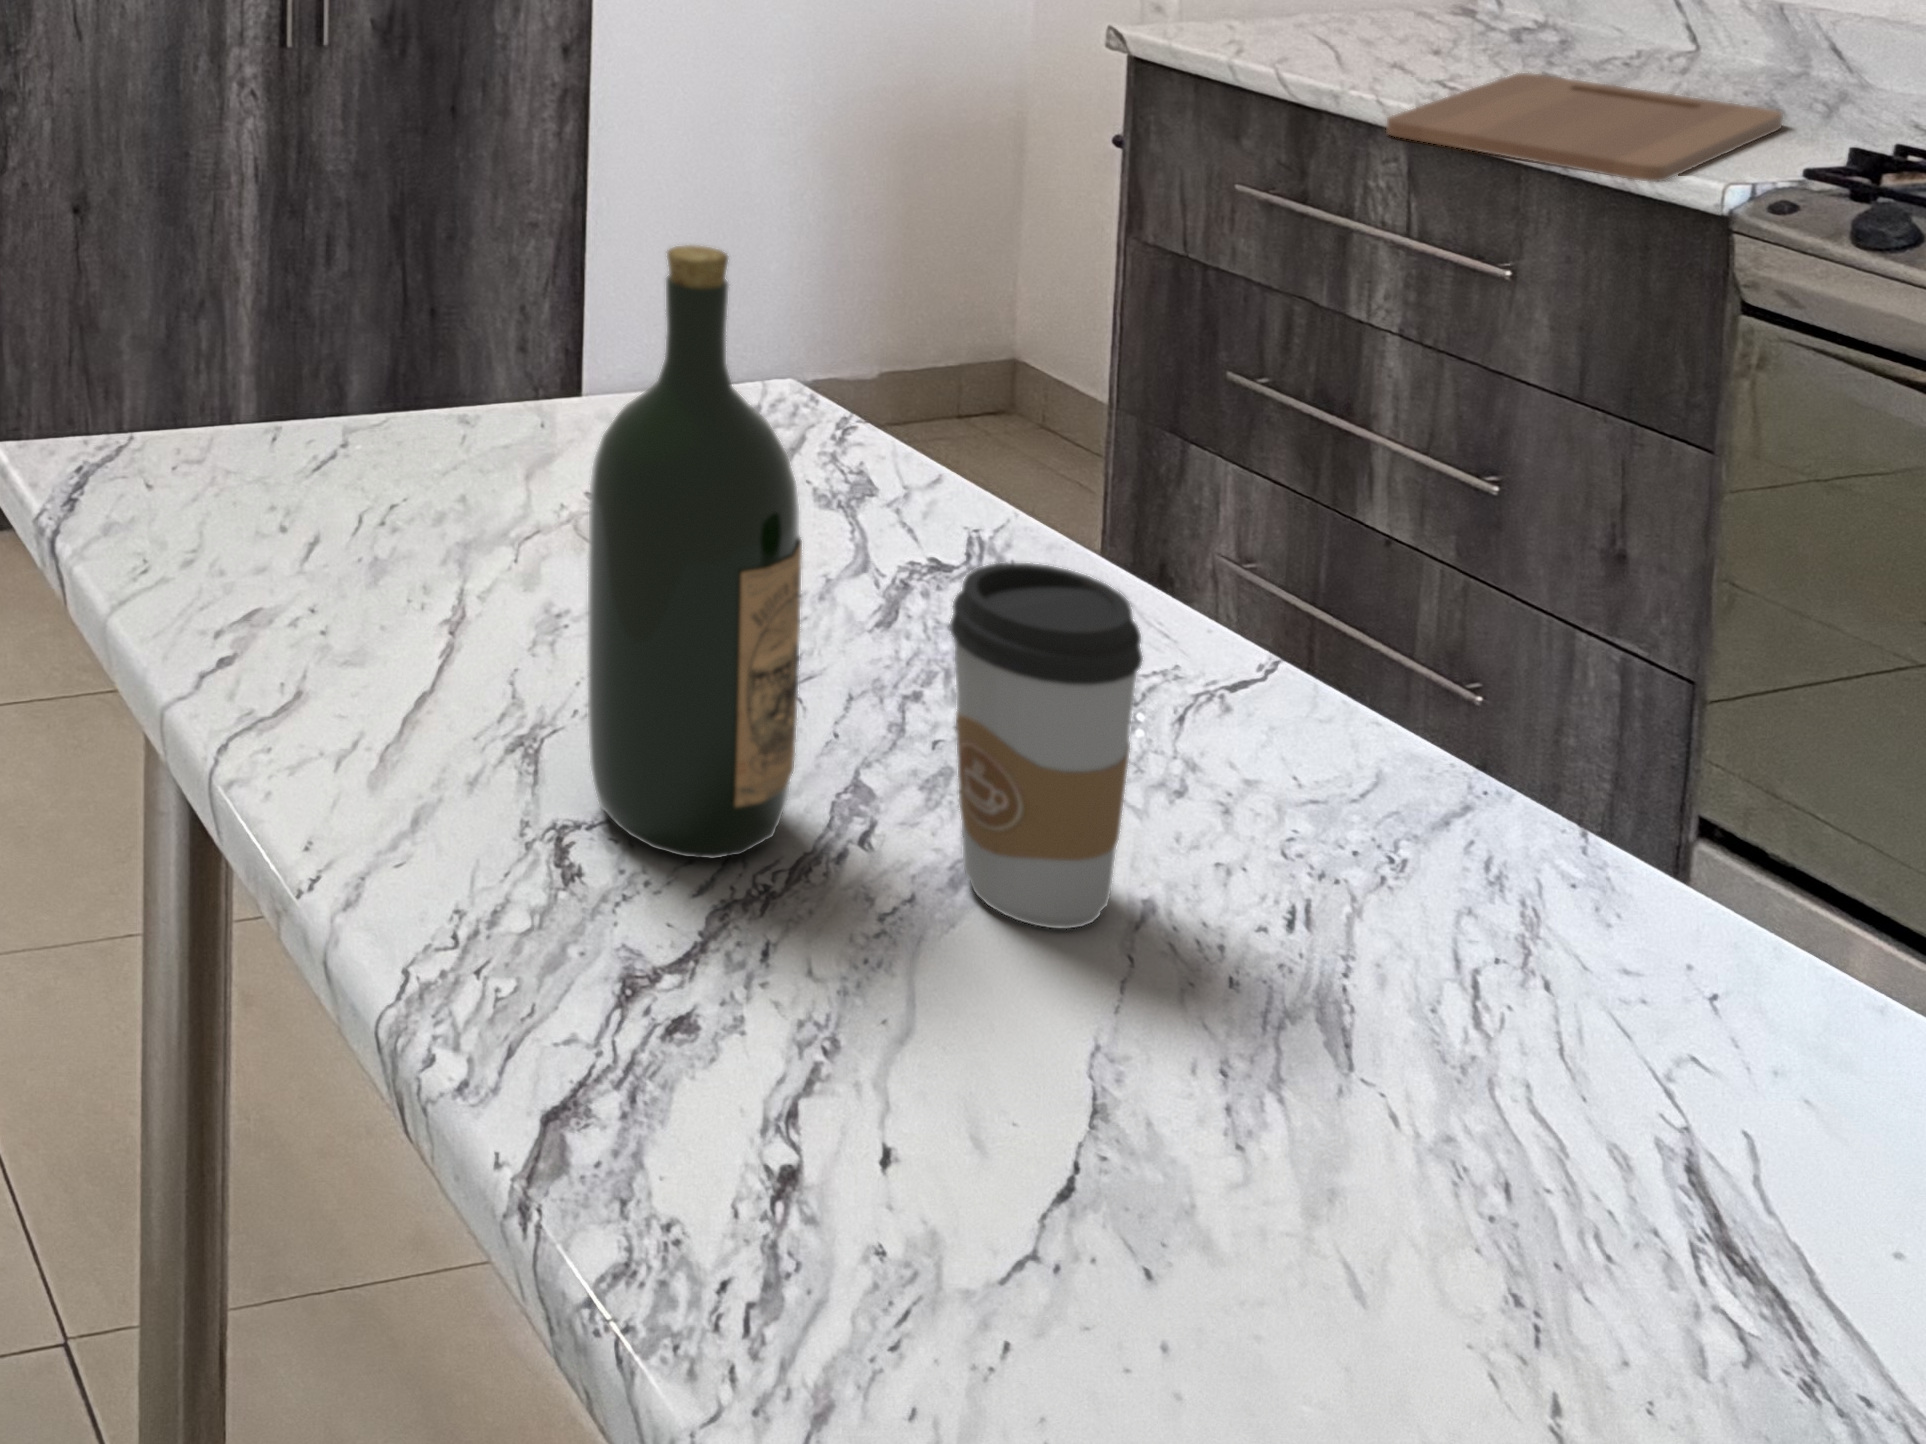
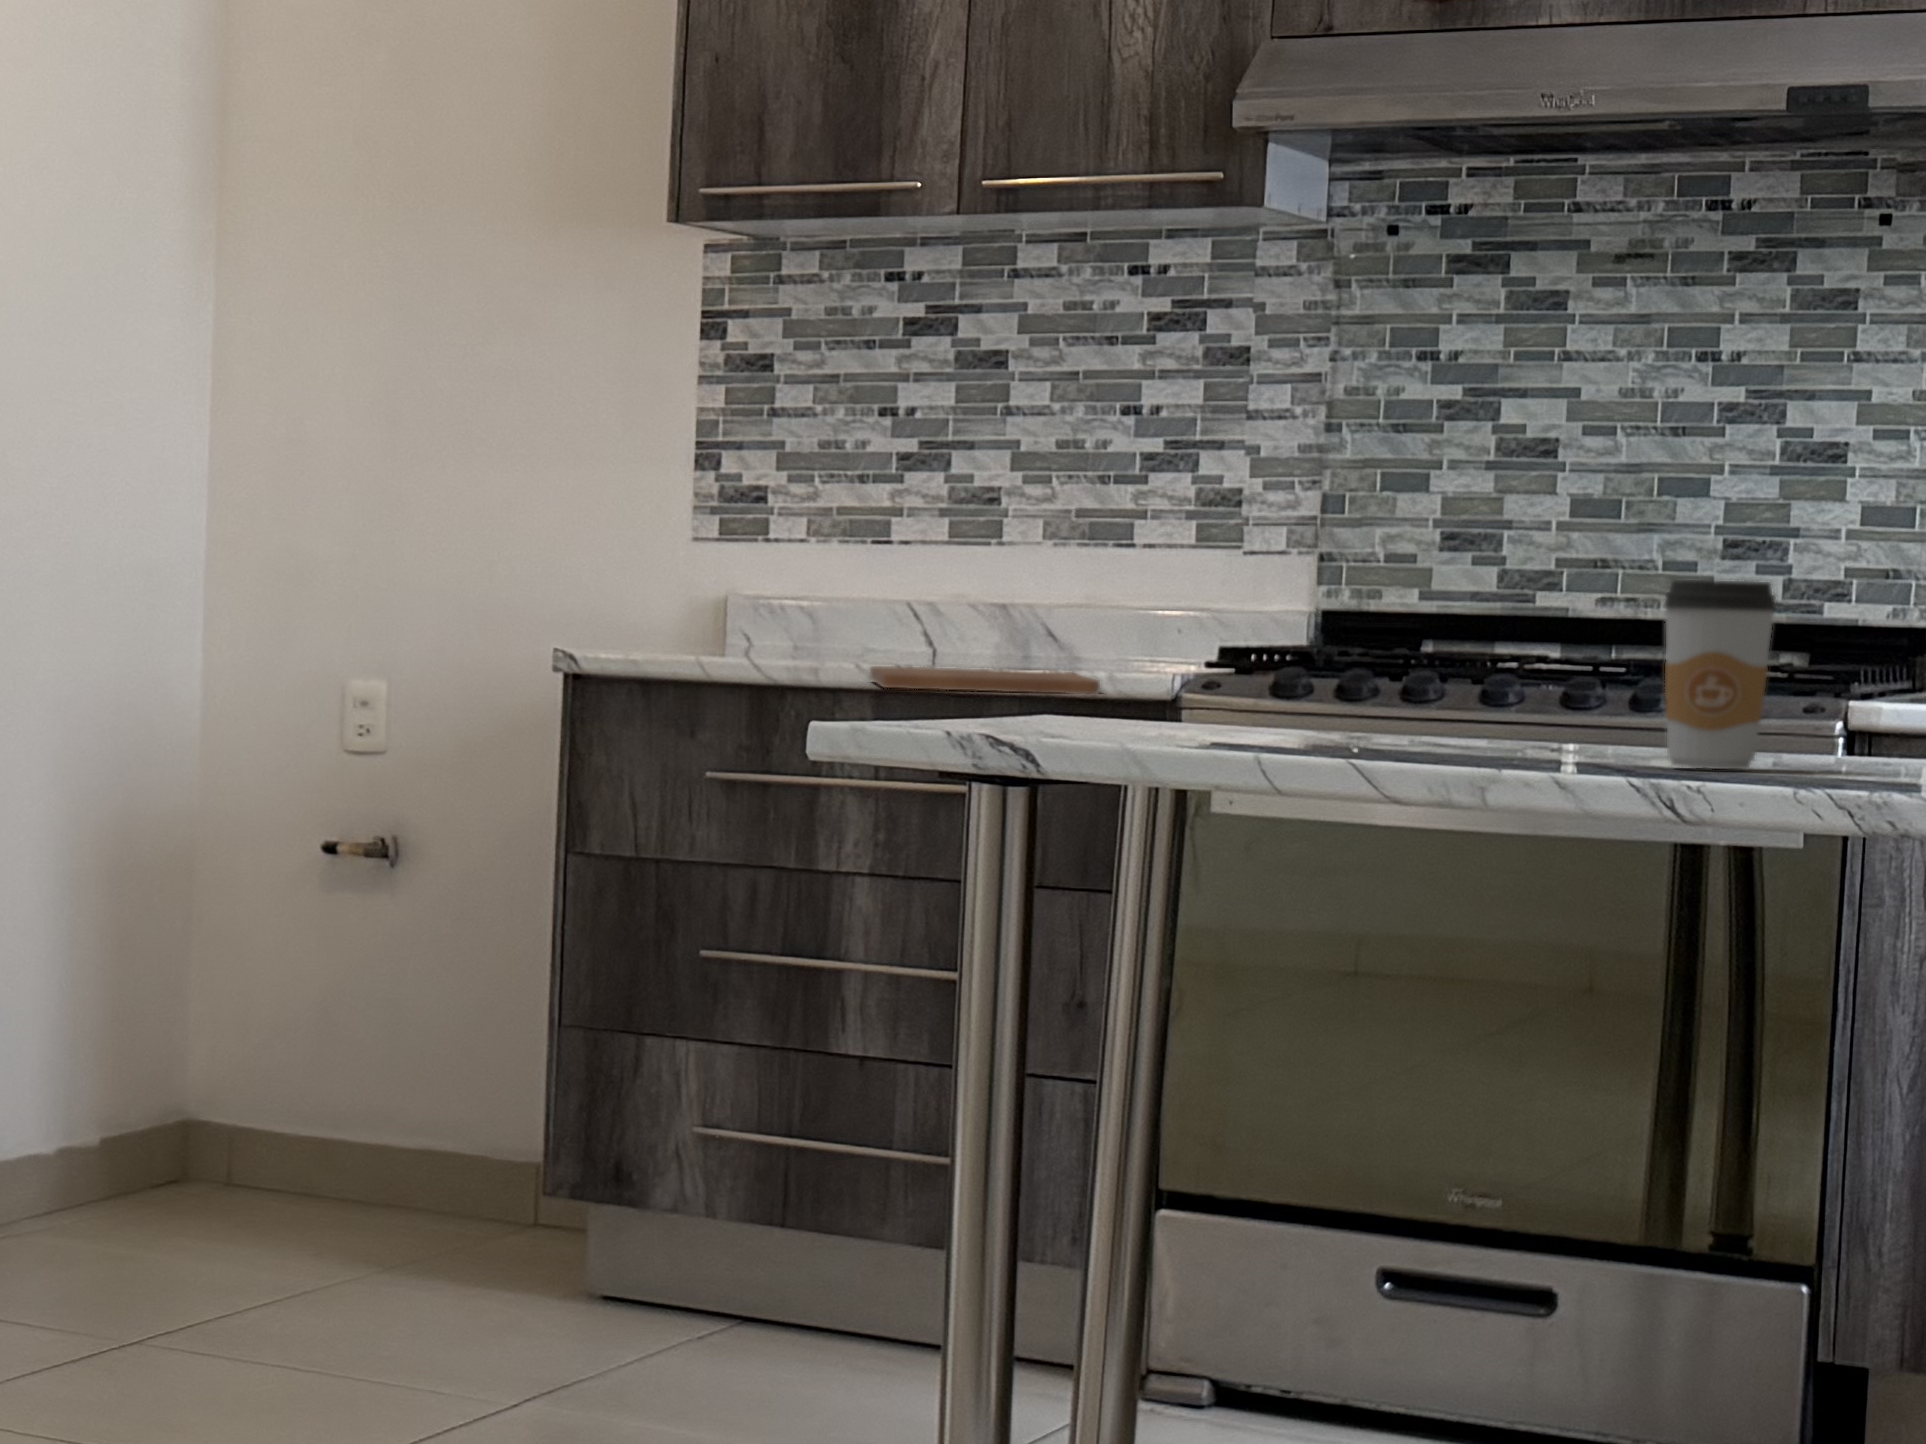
wine bottle: present [587,245,802,858] -> none [1478,389,1624,770]

